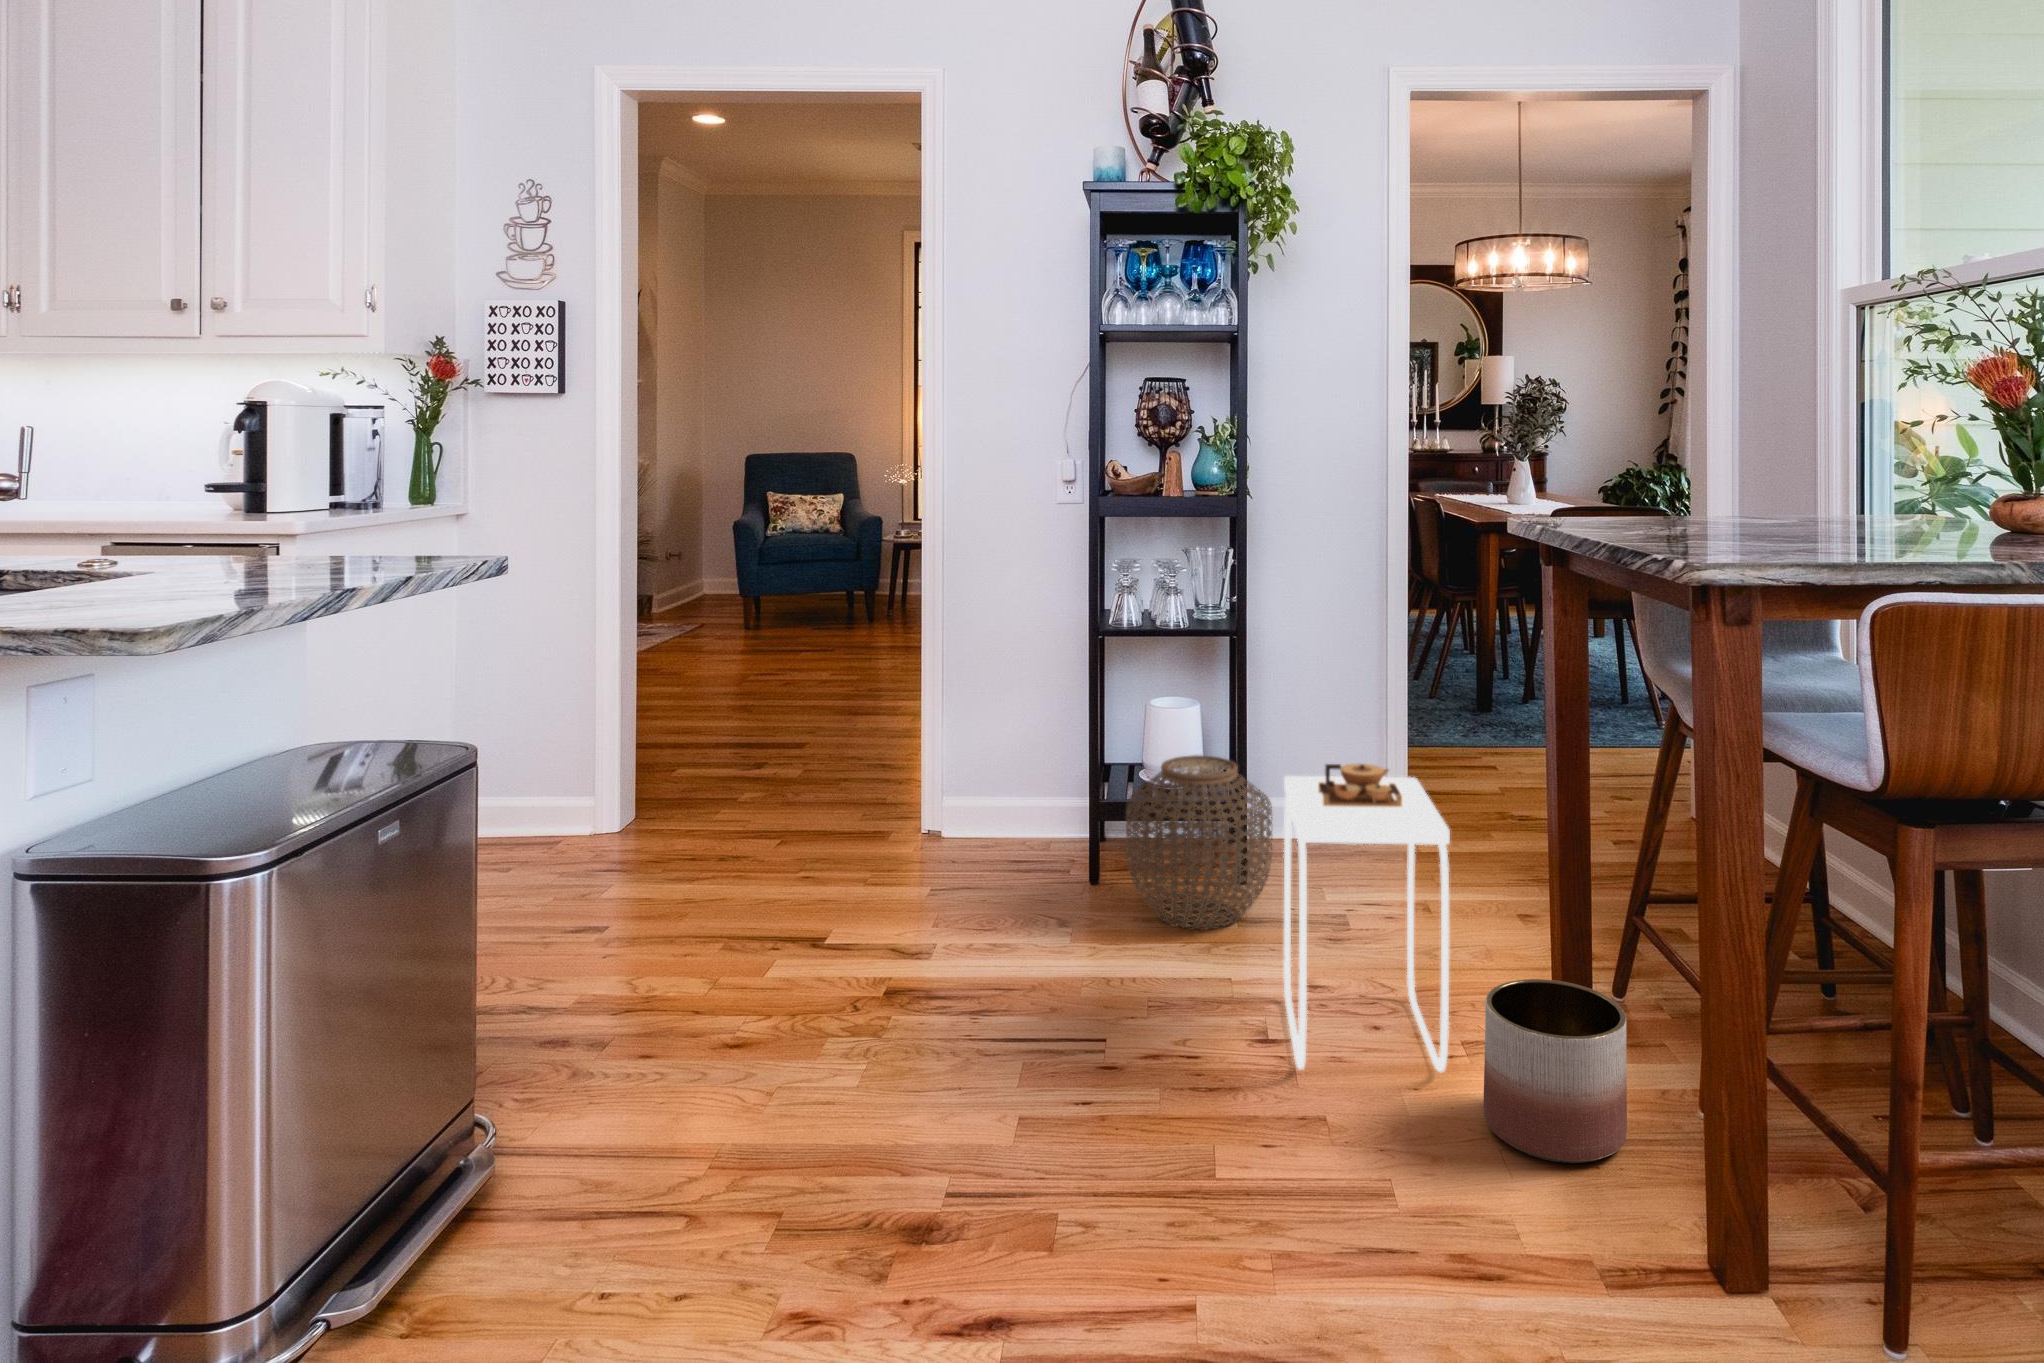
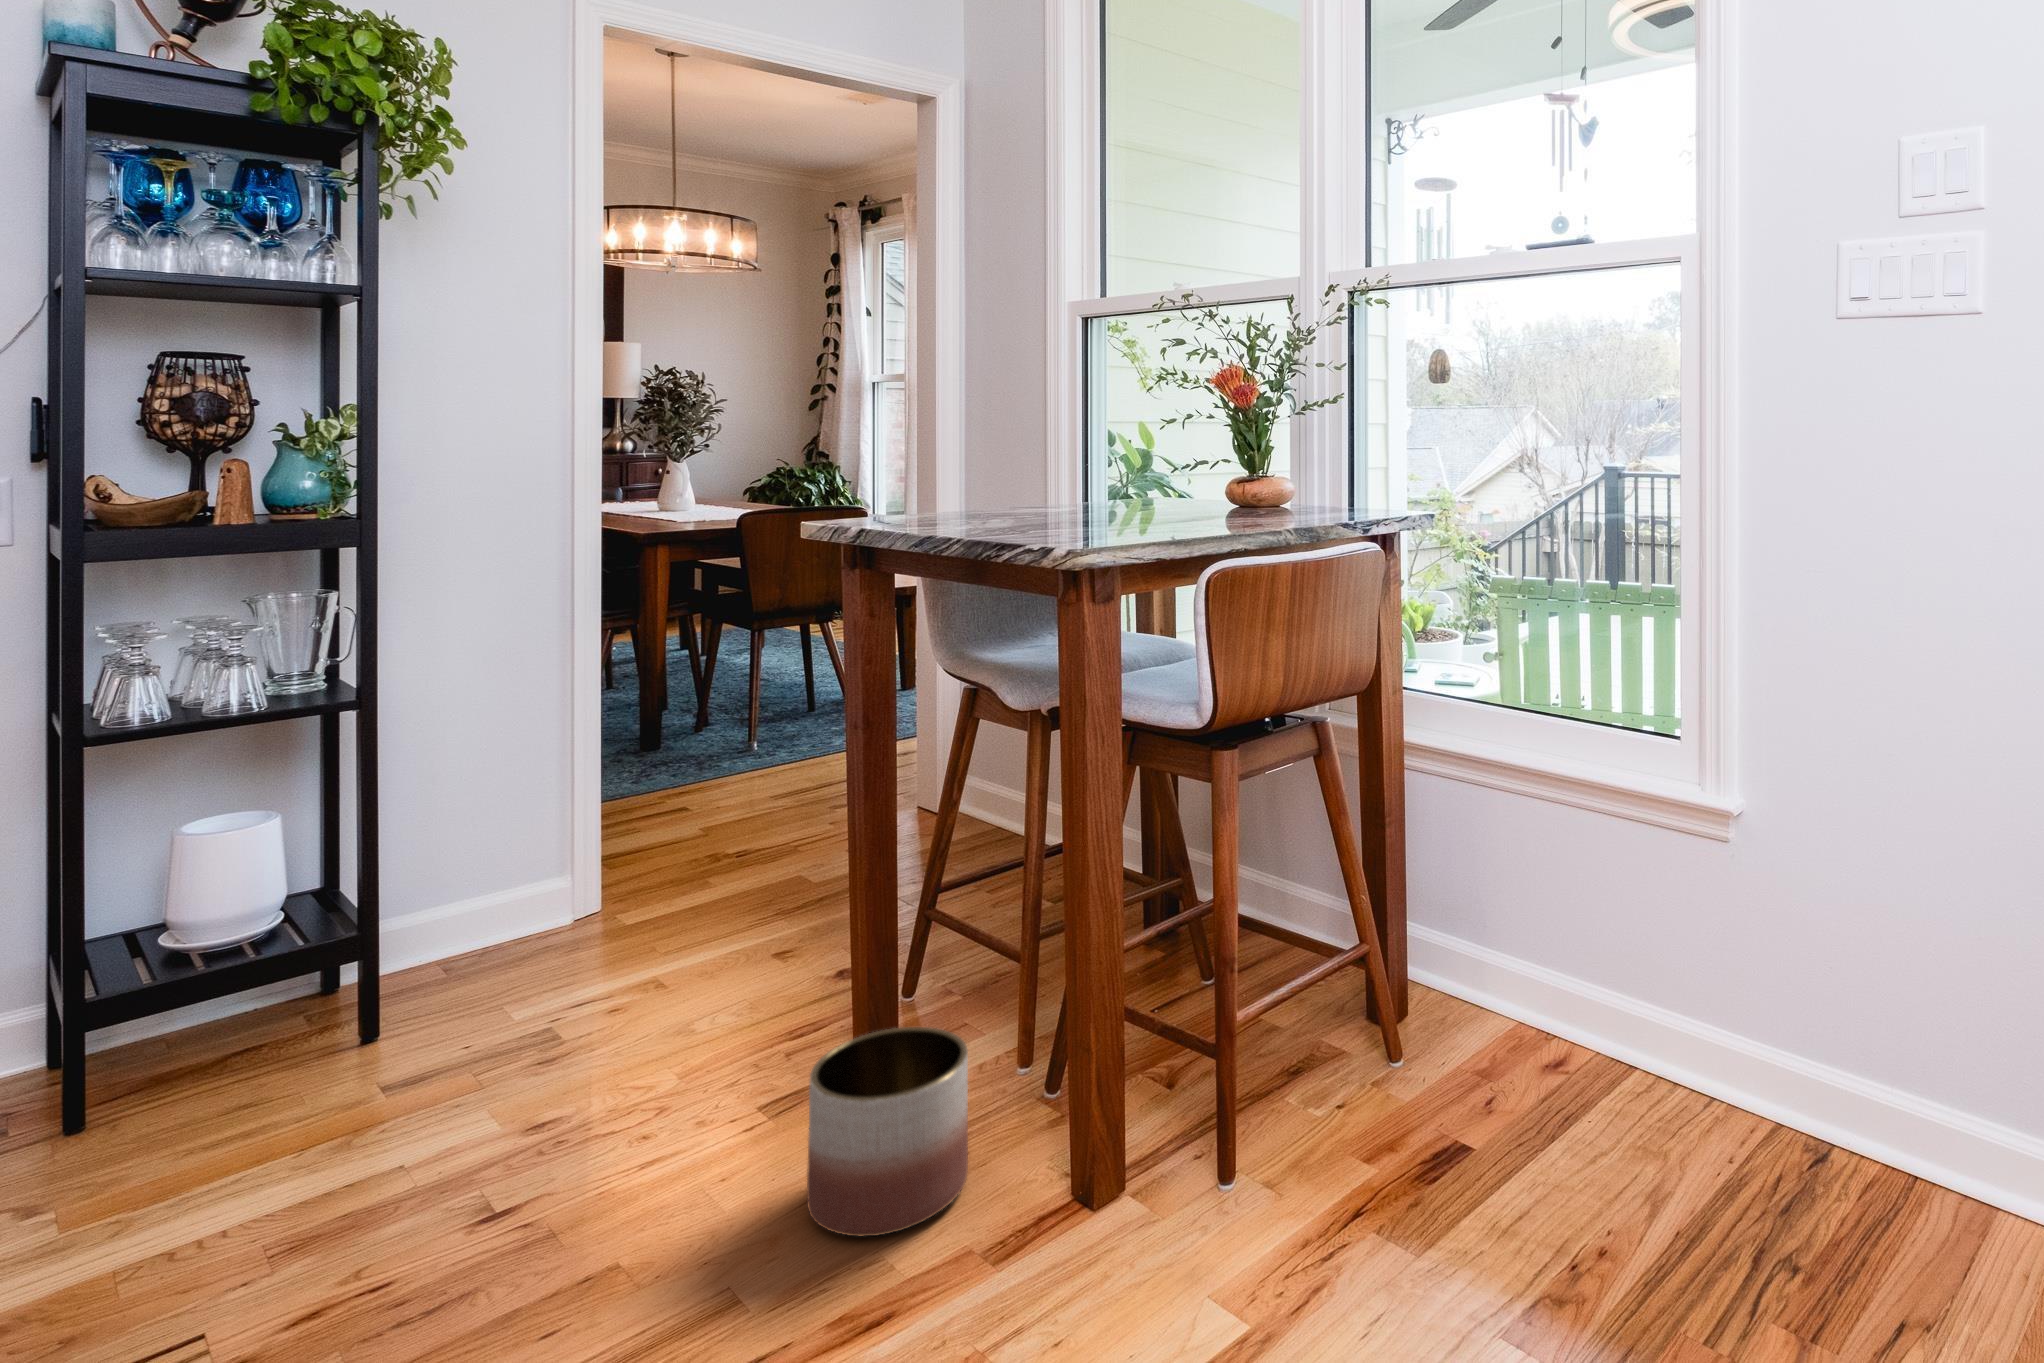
woven basket: present [1126,755,1272,929] -> none [161,882,434,1143]
side table: present [1284,763,1450,1072] -> none [486,844,755,1266]

